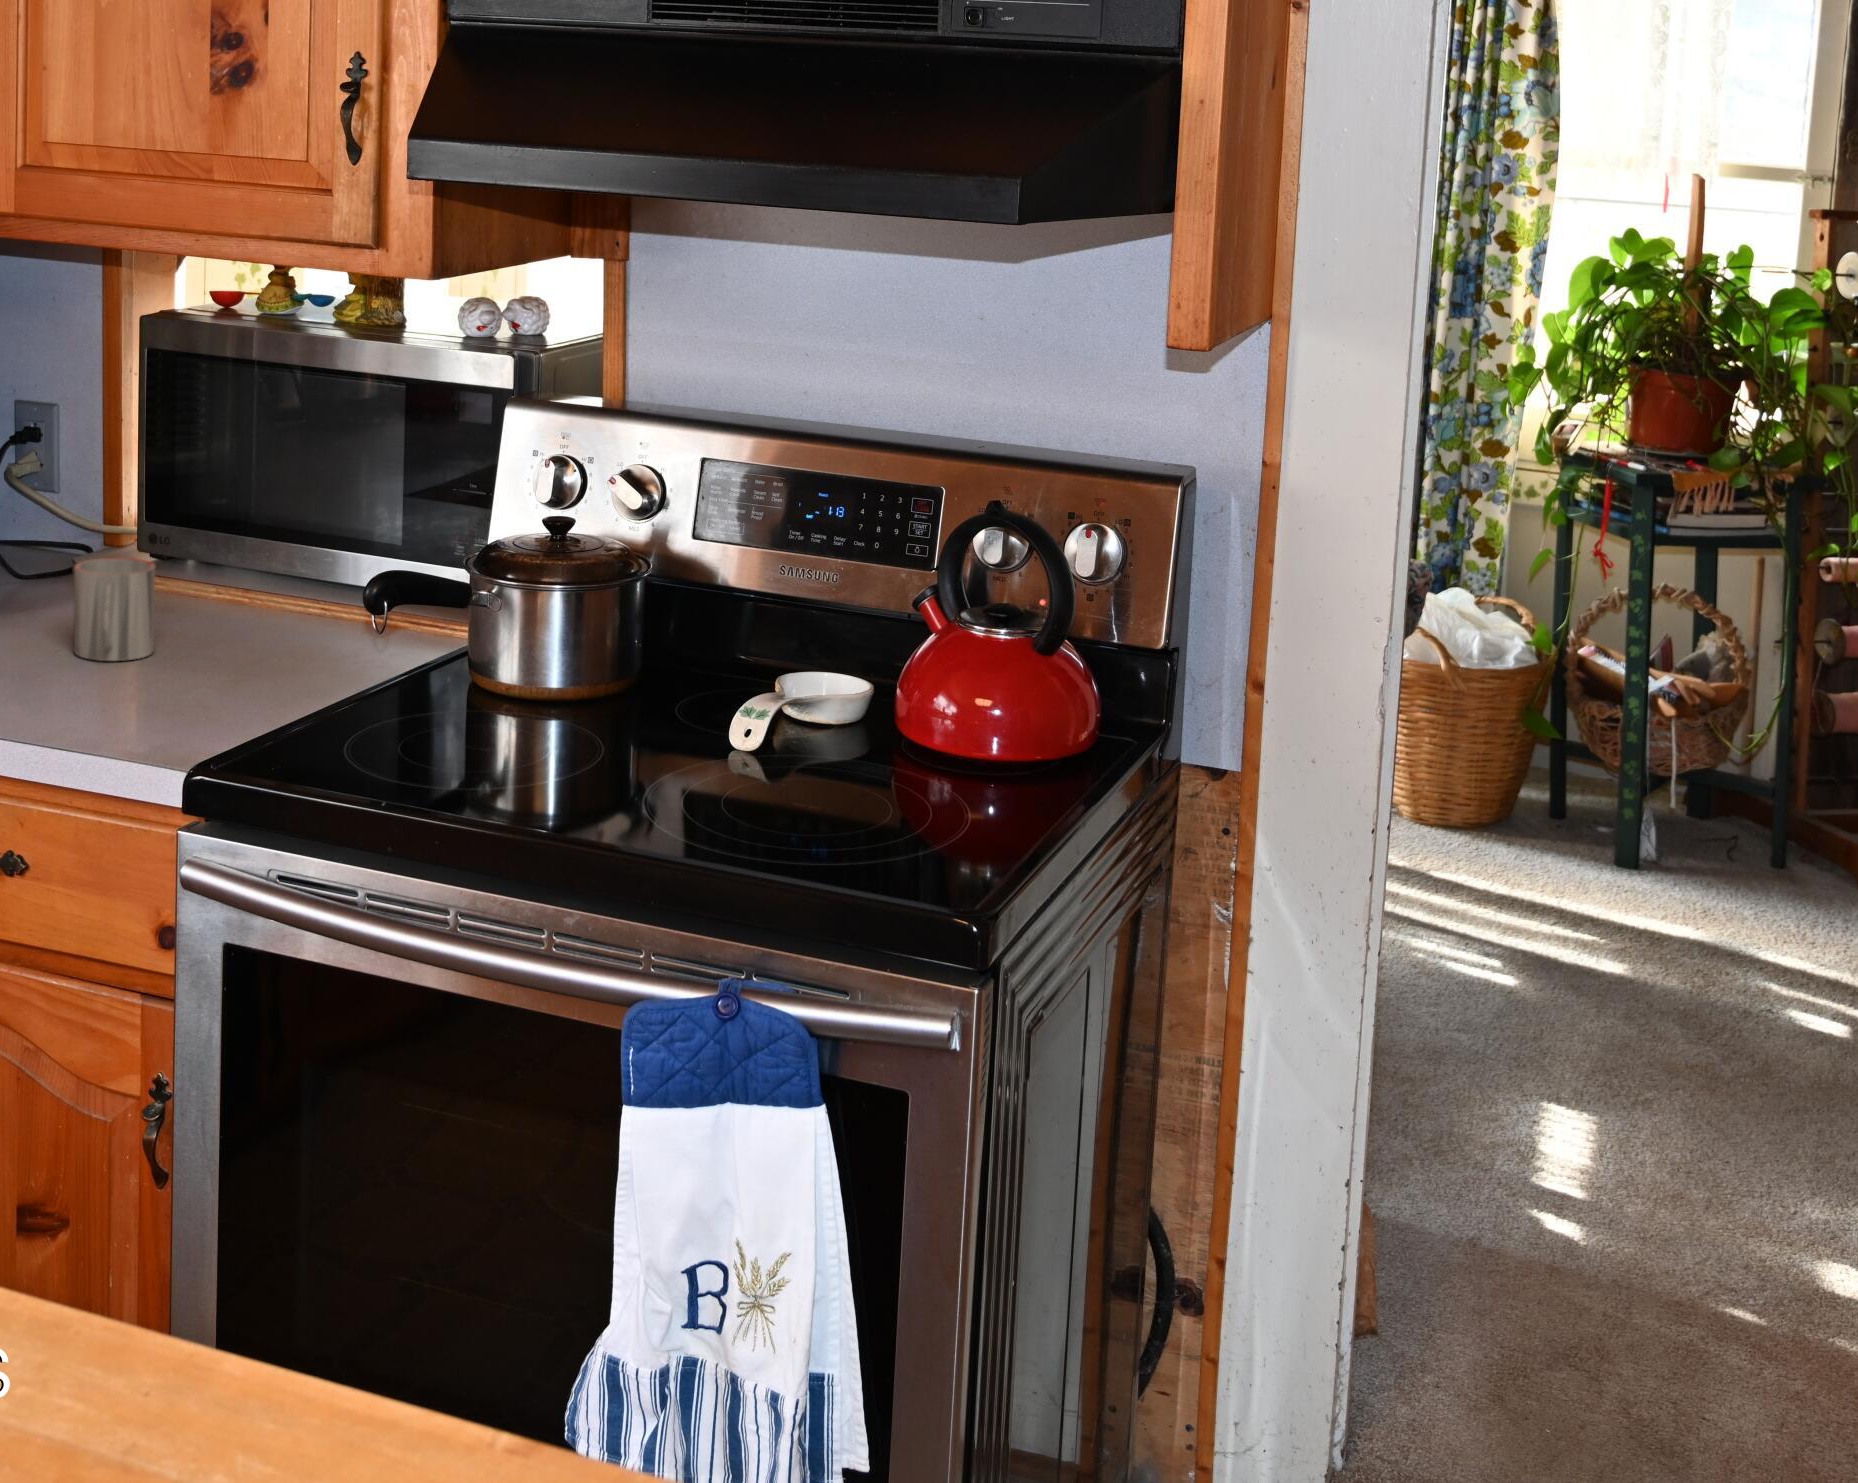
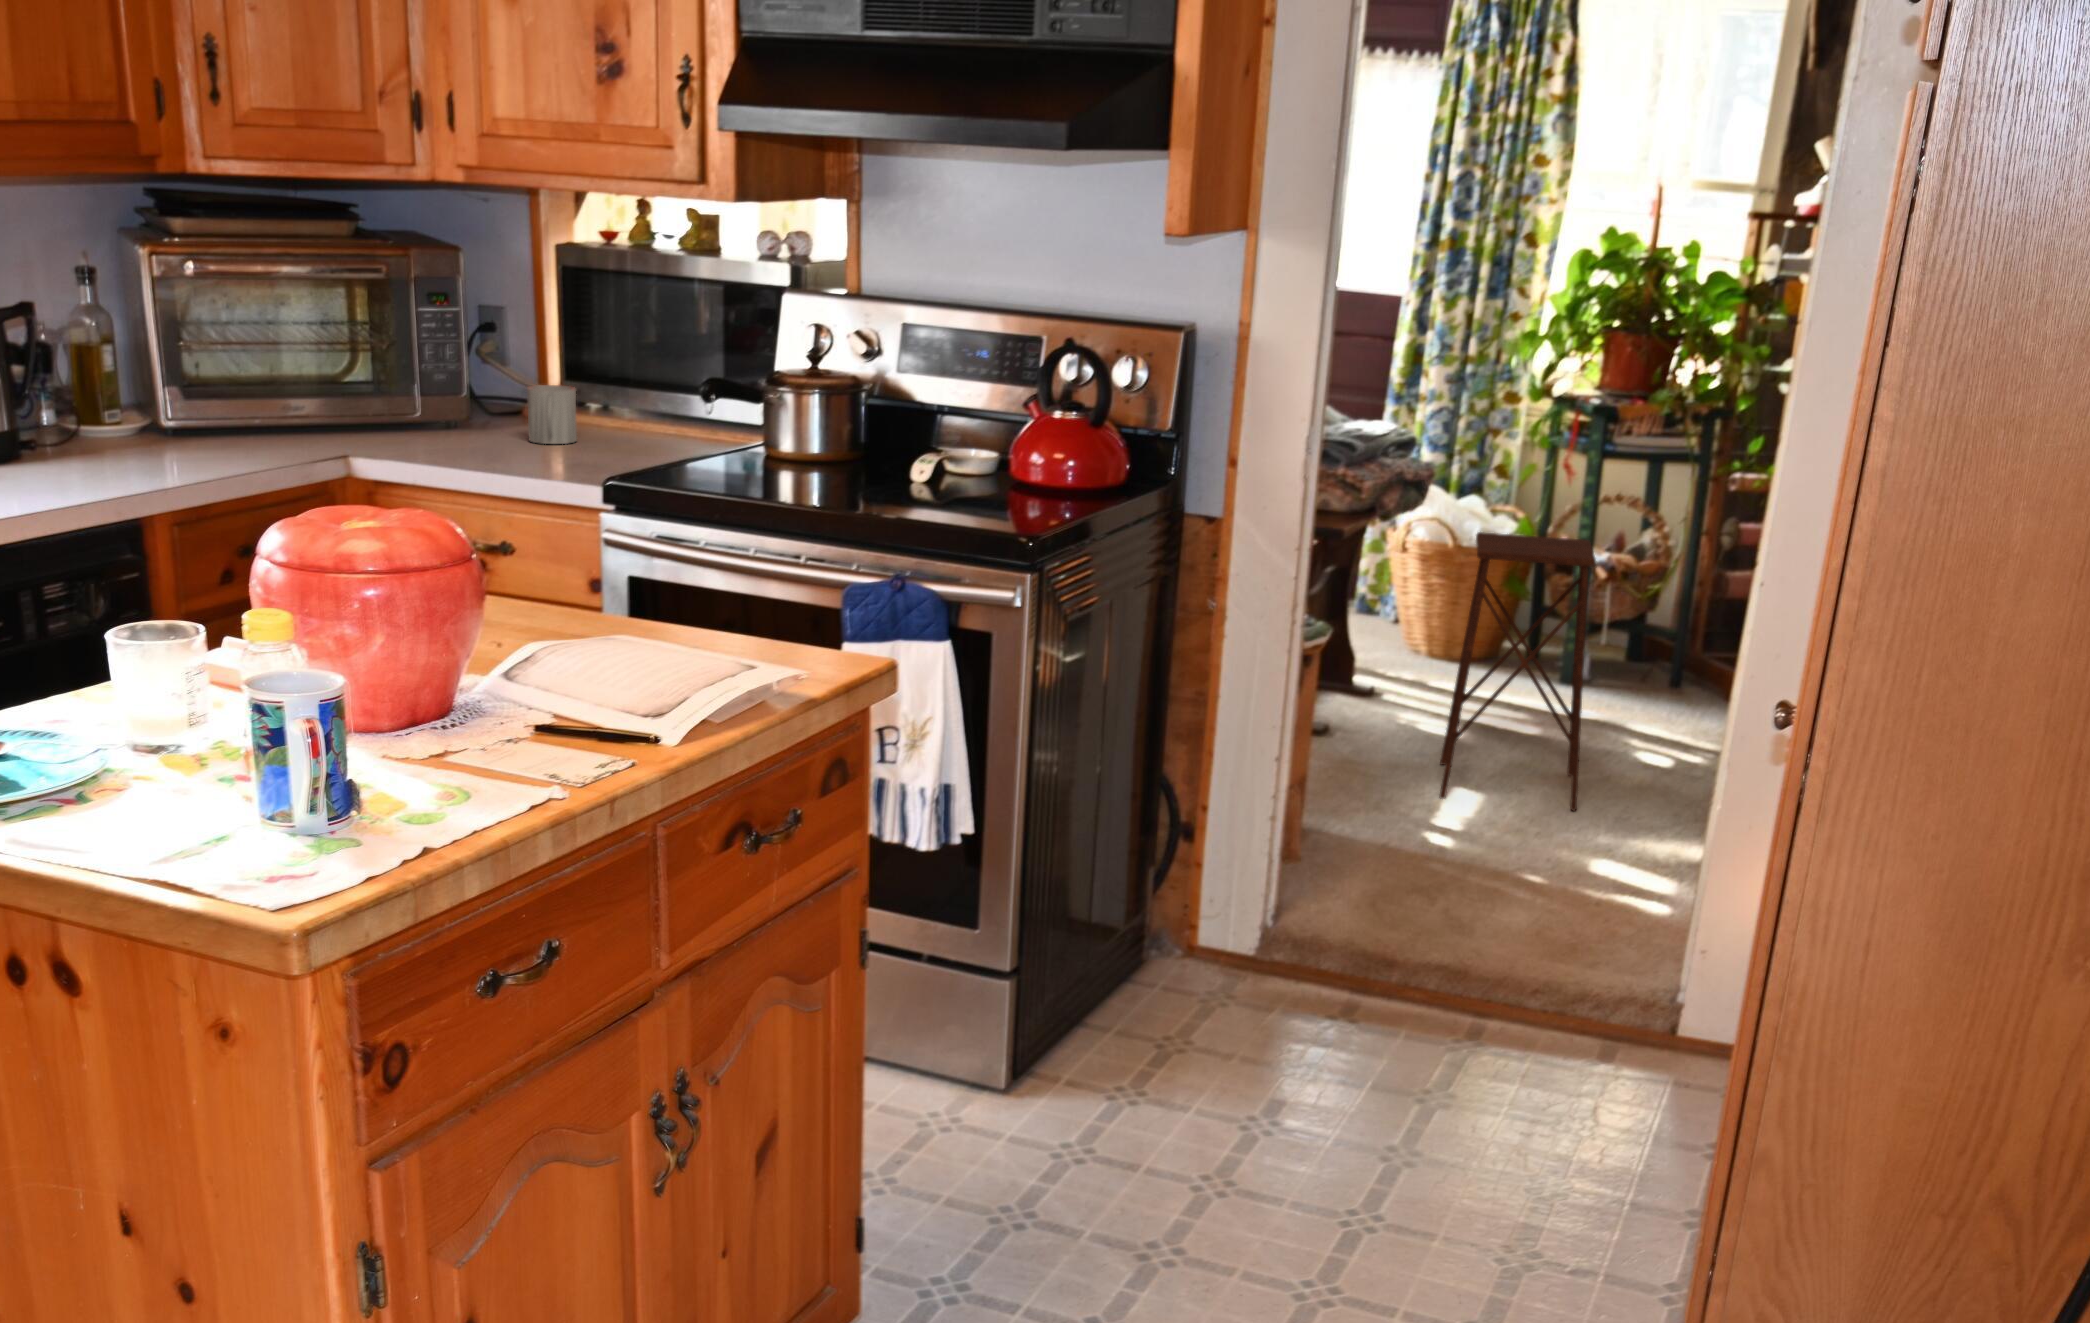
side table: none [1497,695,1761,1155] -> present [1440,532,1596,811]

